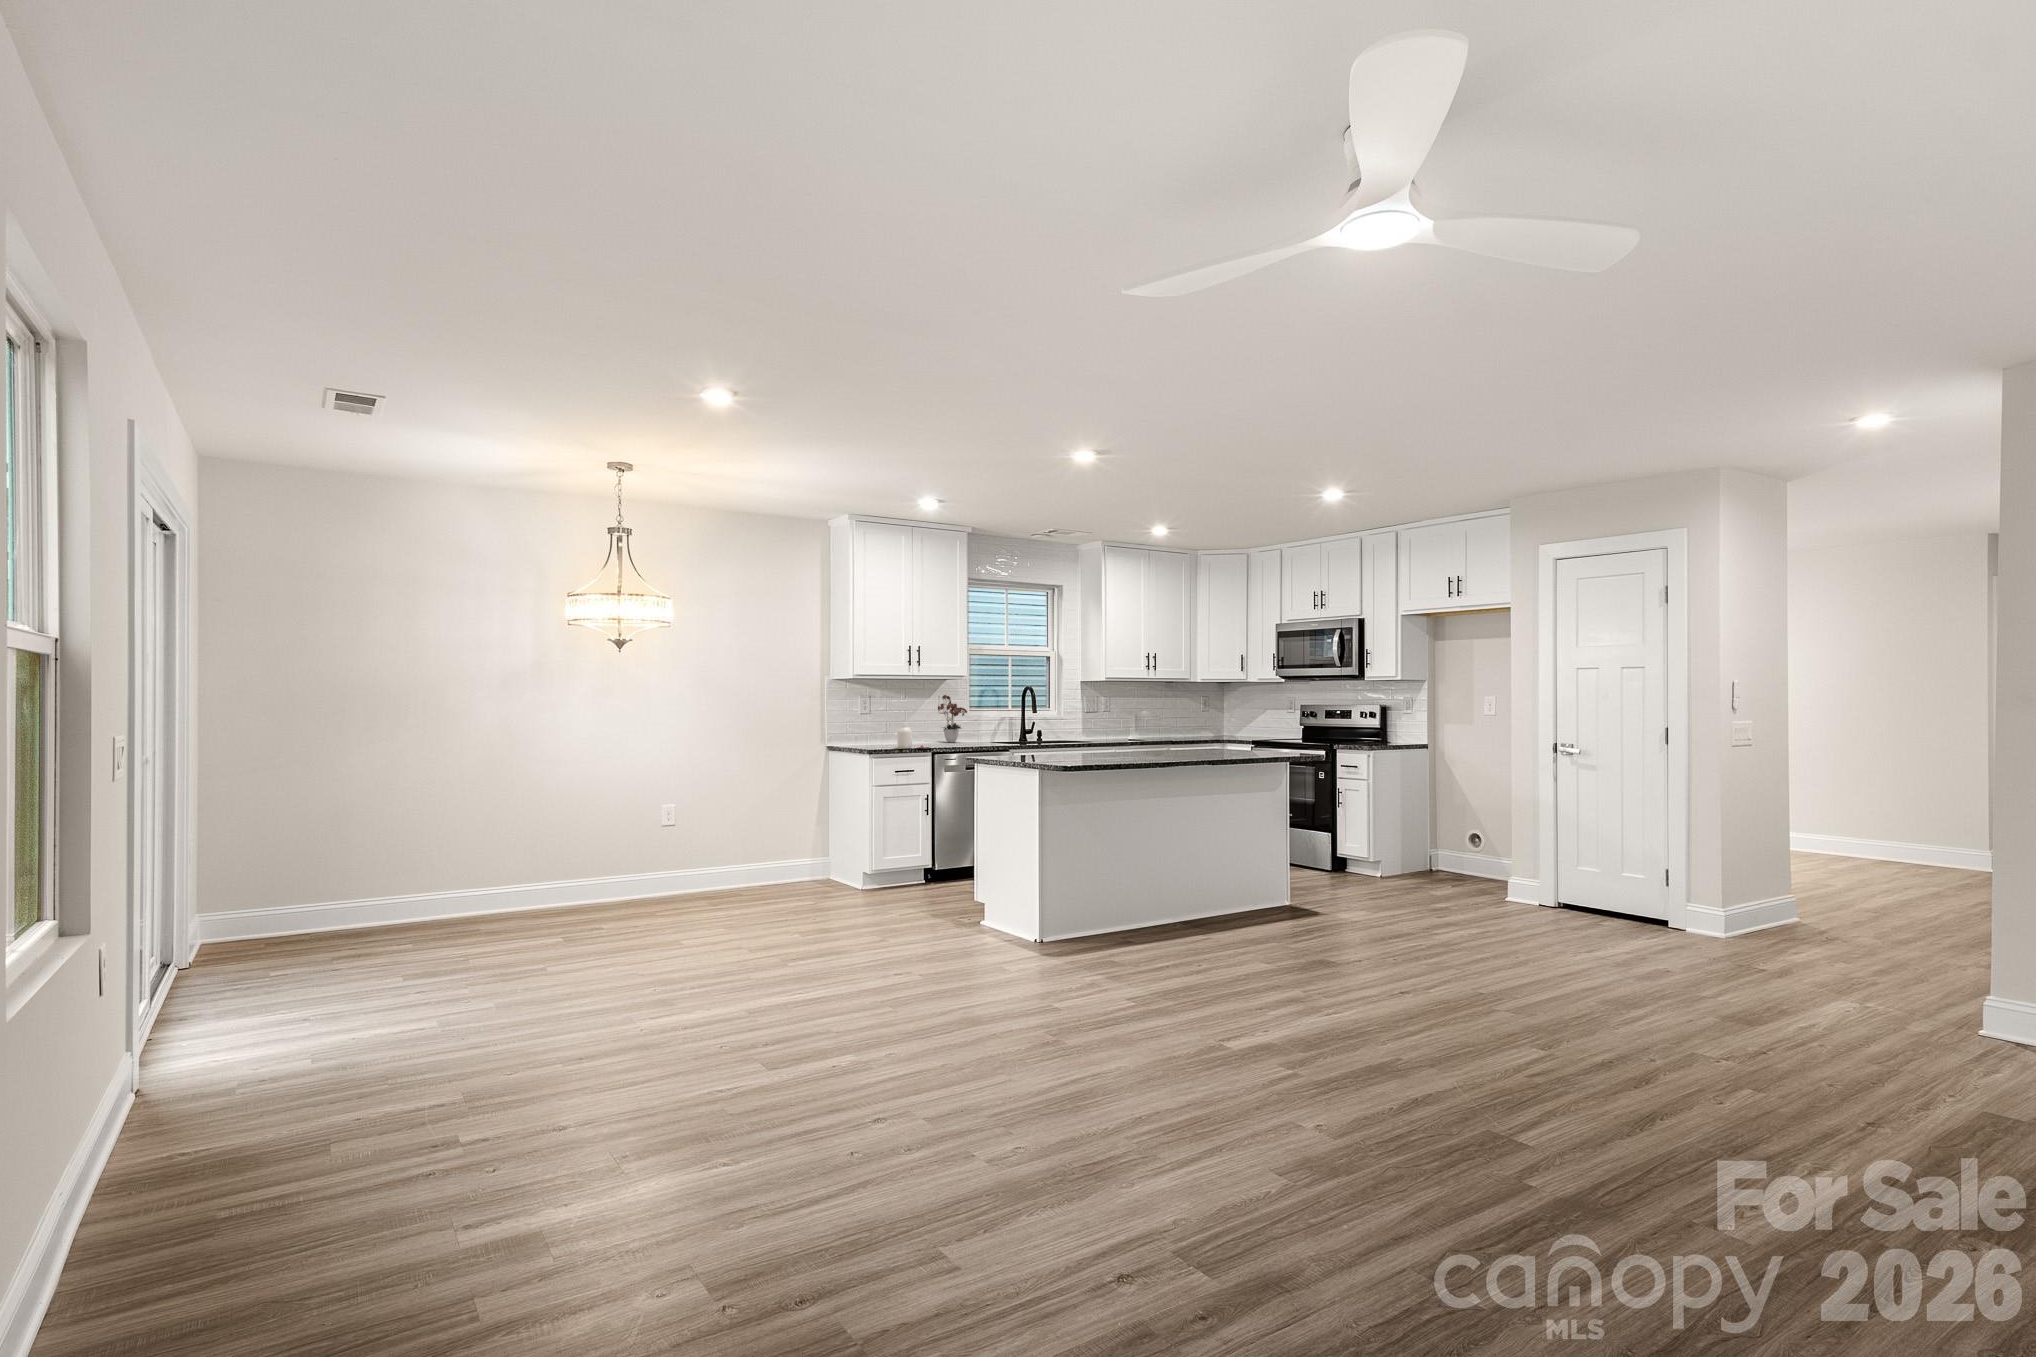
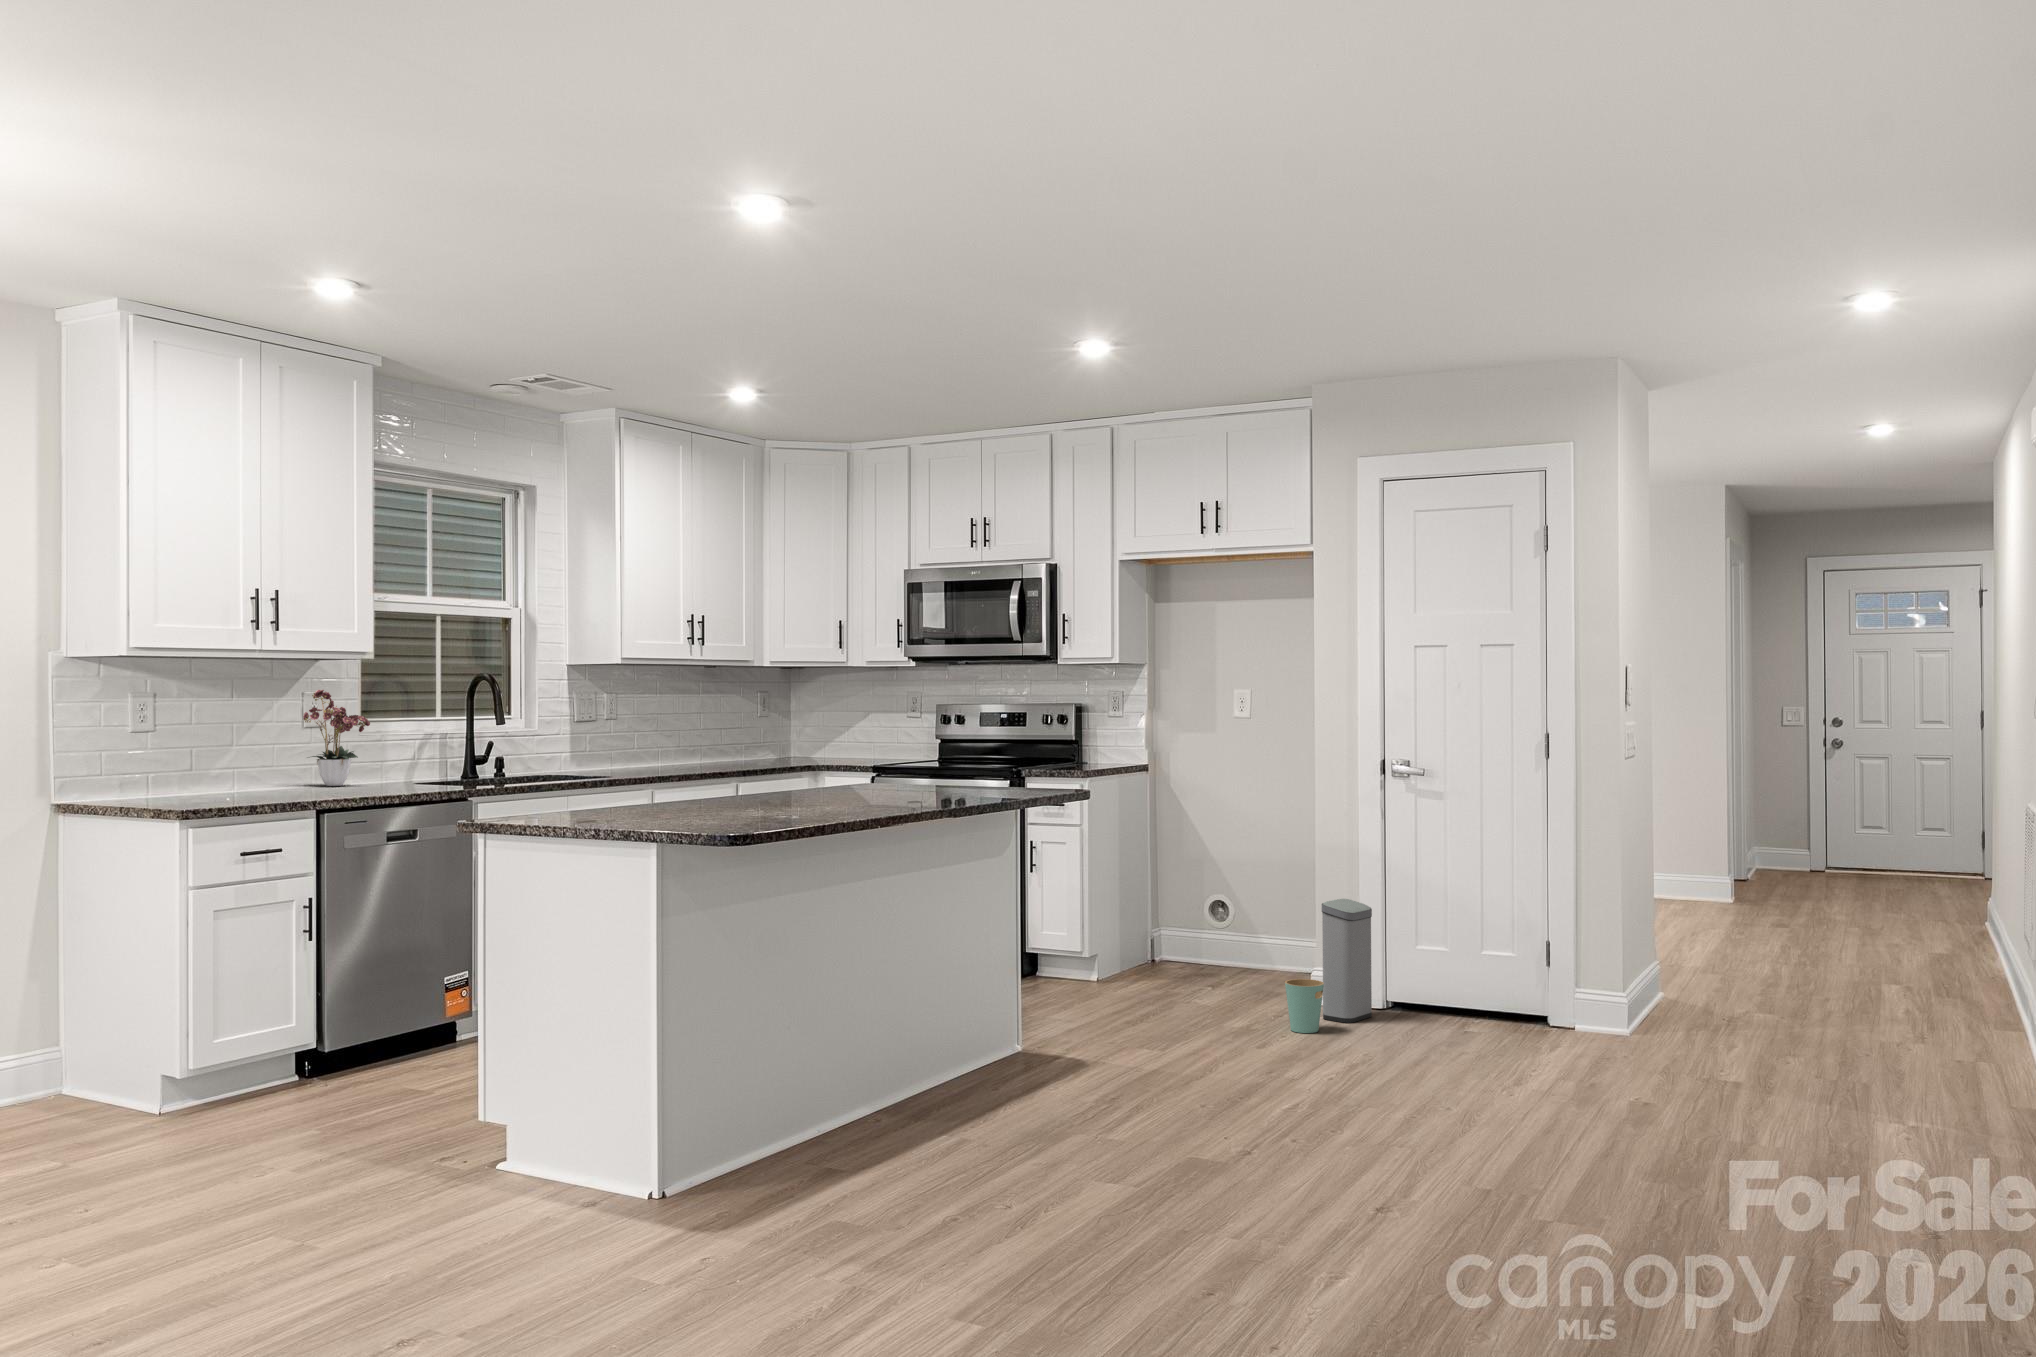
jar: present [897,725,933,749] -> none [233,754,322,806]
trash can: none [1468,835,1542,917] -> present [1285,899,1372,1033]

